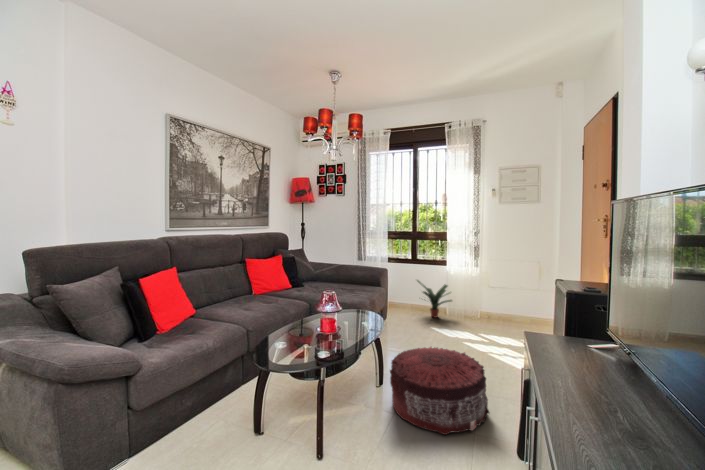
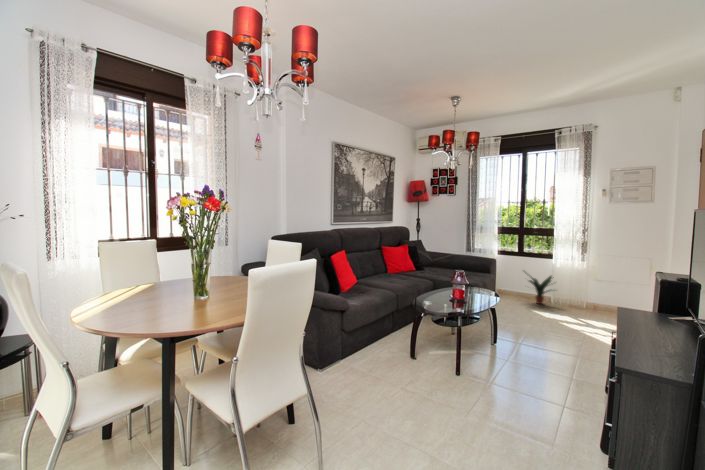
pouf: present [390,347,490,435] -> none [501,314,580,367]

